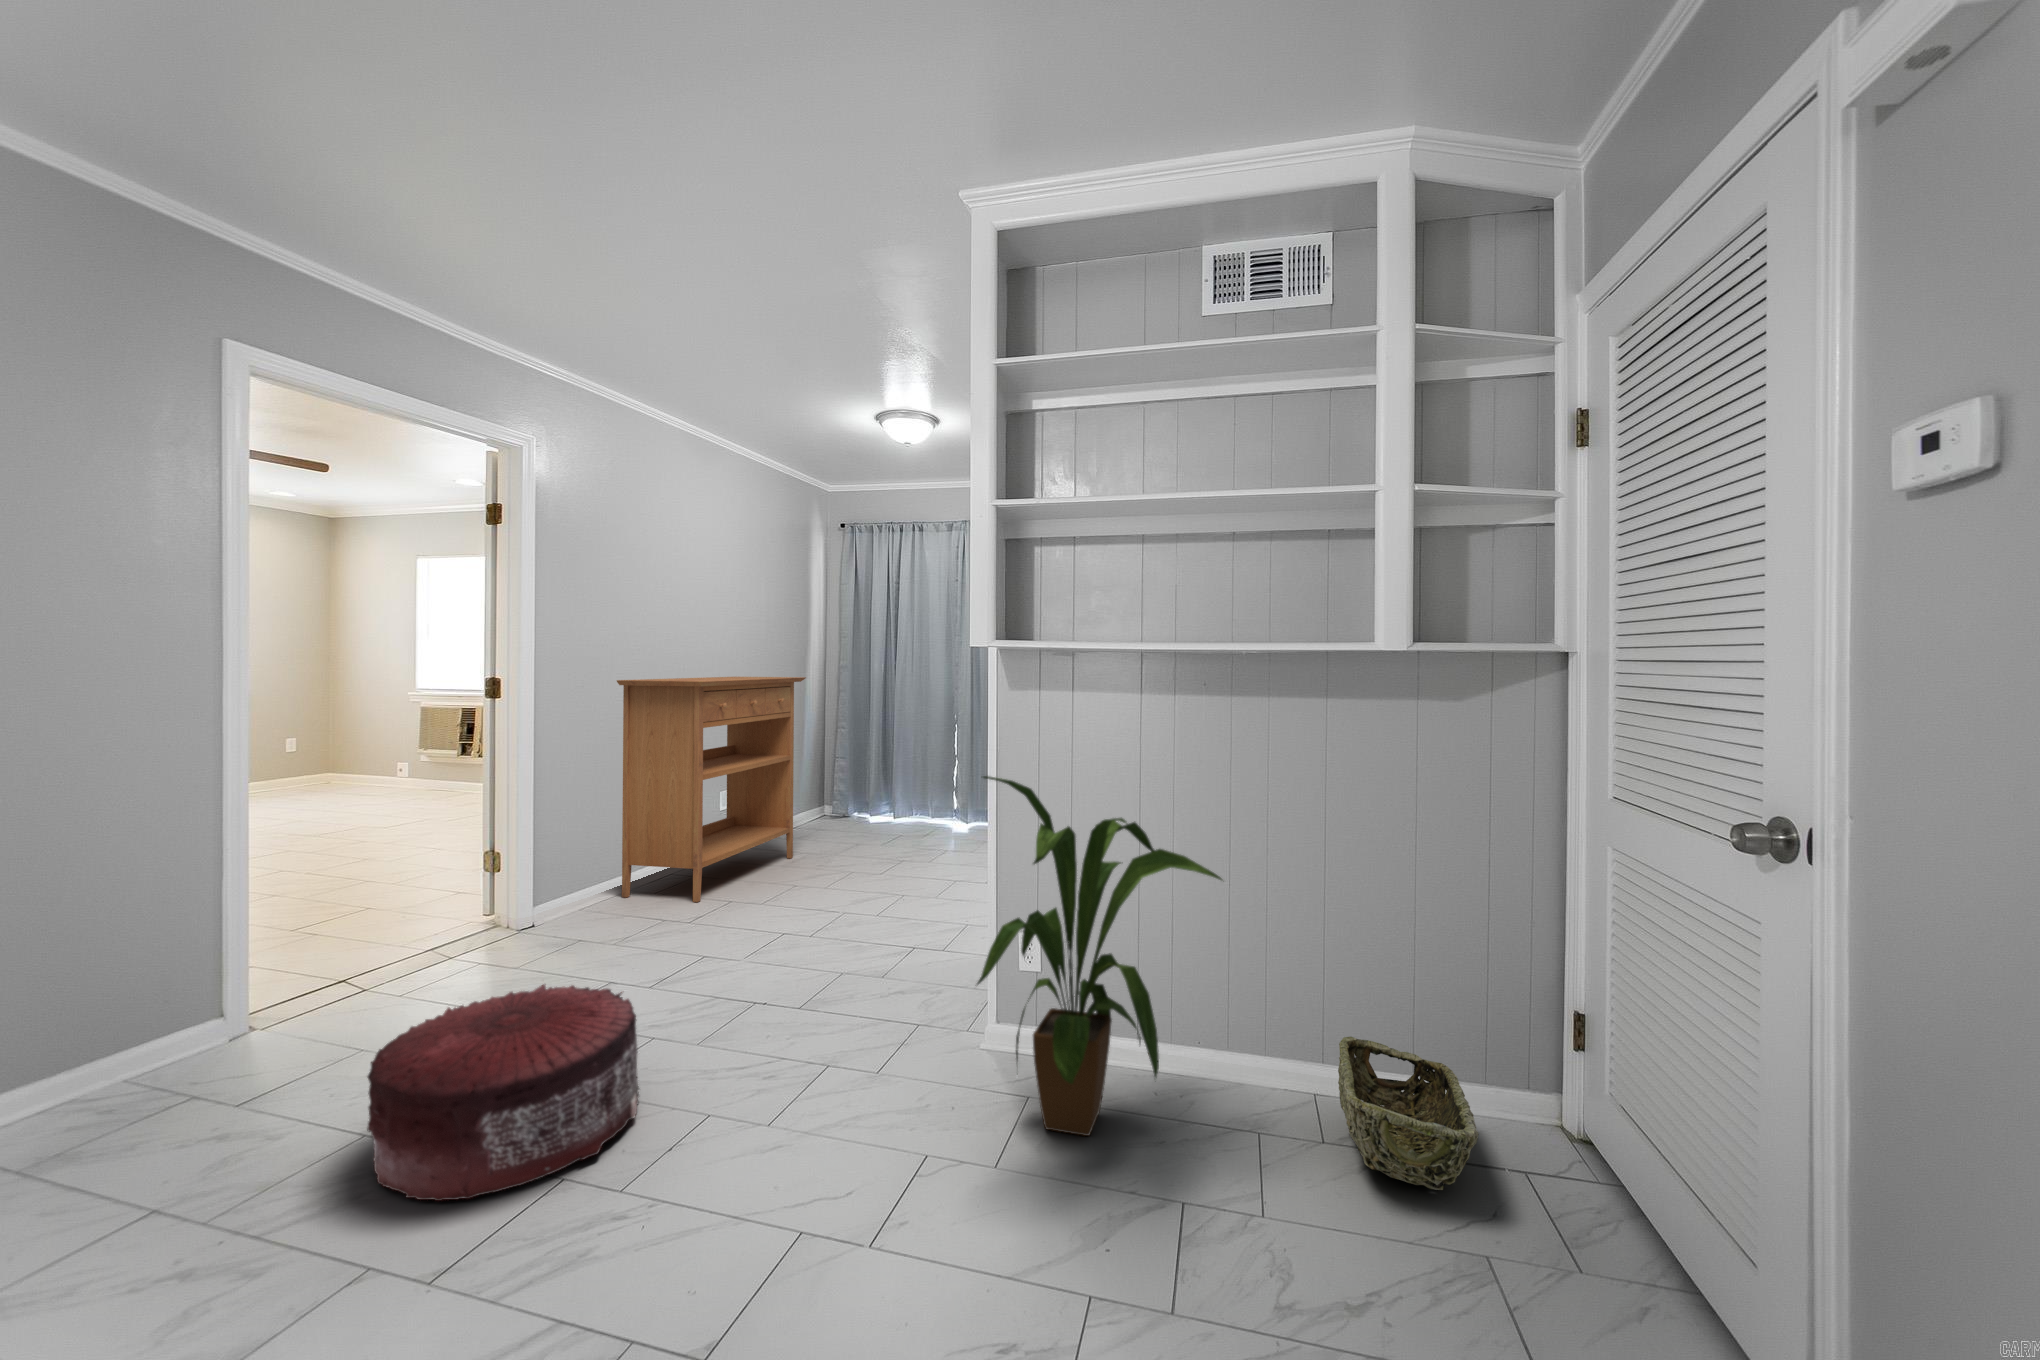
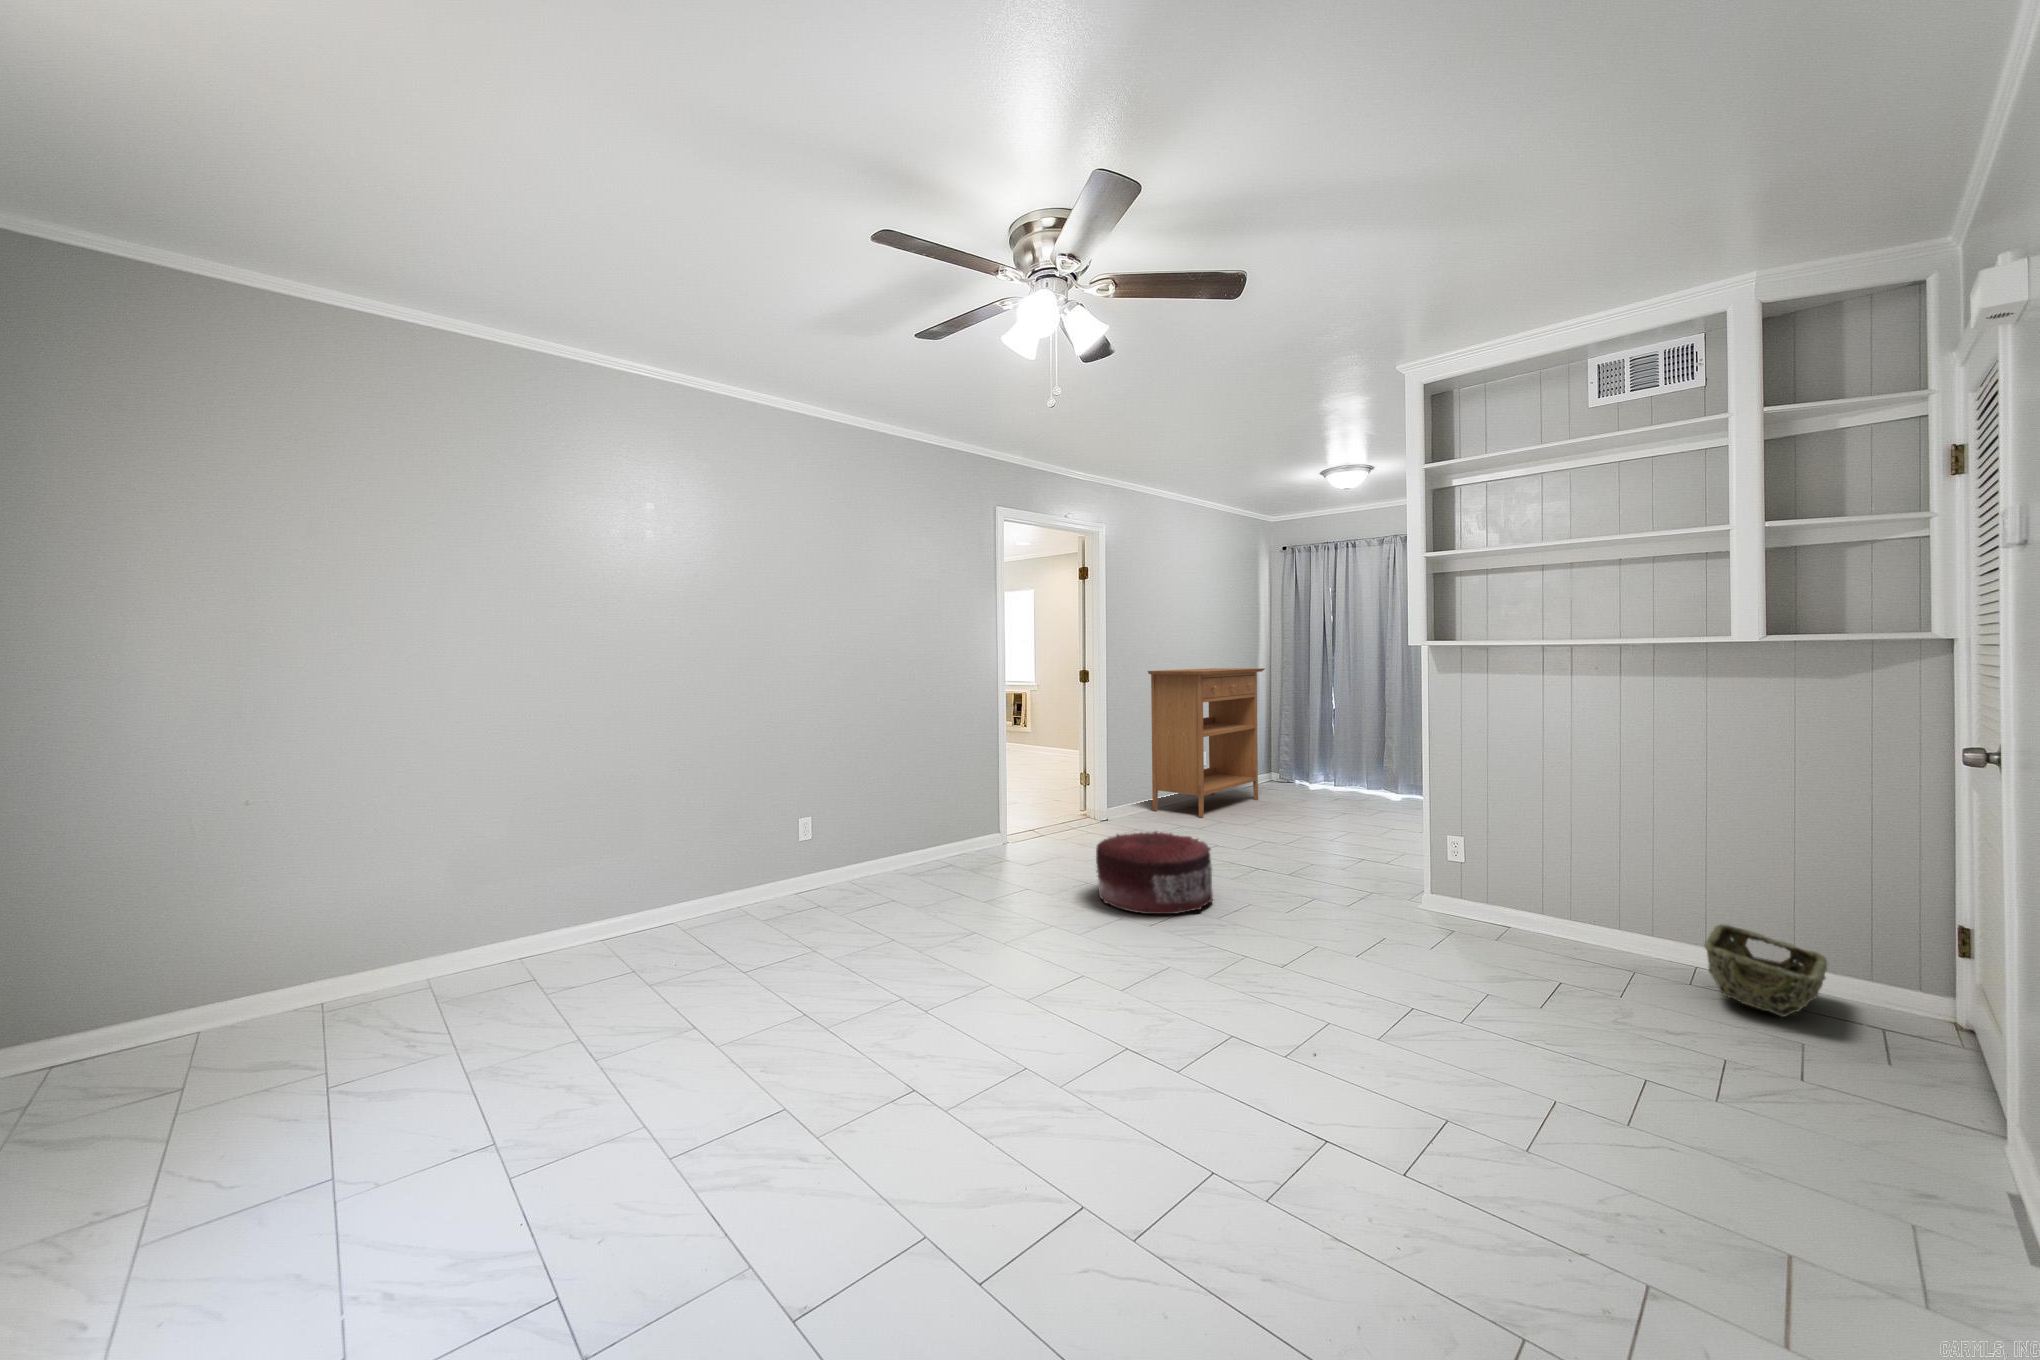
house plant: present [977,776,1222,1136] -> none [1417,725,1608,952]

